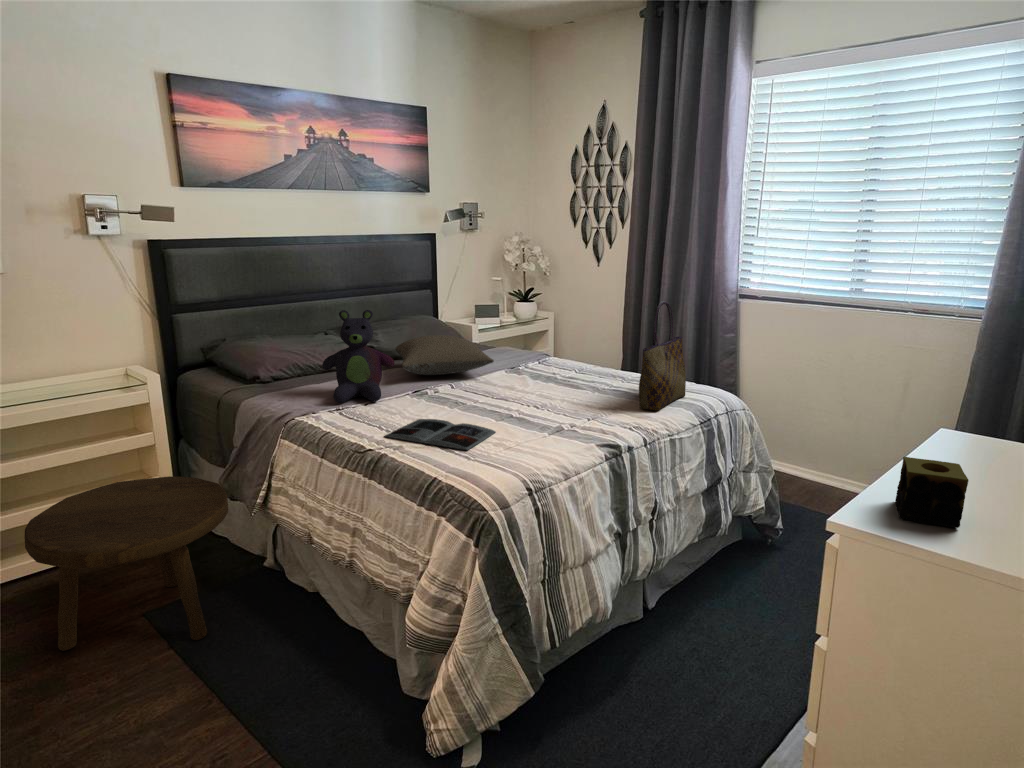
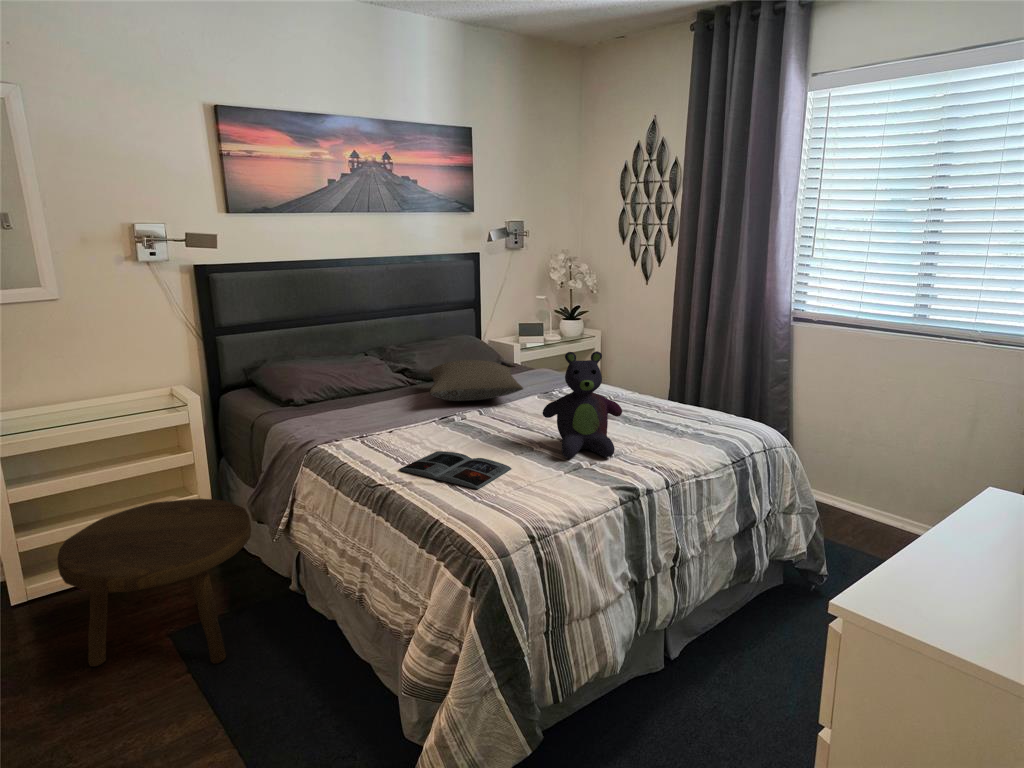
tote bag: present [639,301,686,410] -> none [667,333,721,448]
stuffed bear: present [322,310,395,403] -> present [543,351,622,458]
candle: present [895,457,968,528] -> none [916,534,996,623]

